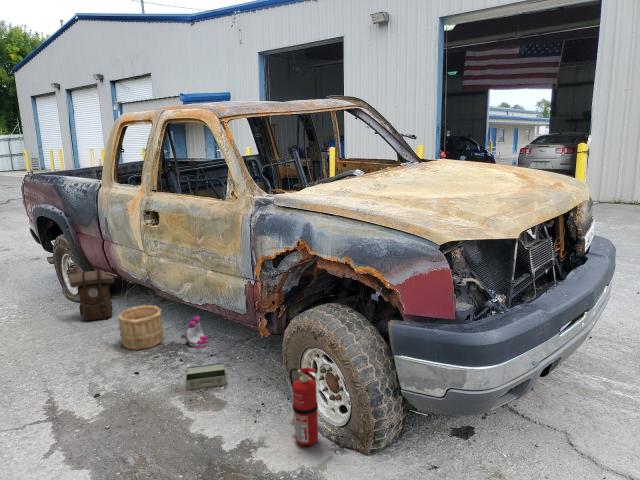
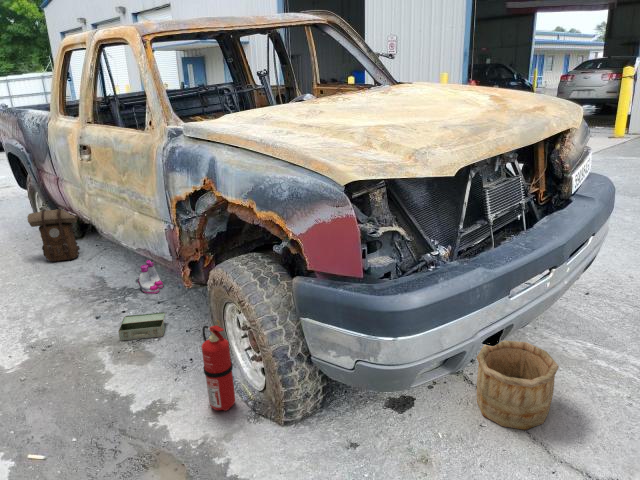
wooden bucket: present [117,305,163,350] -> present [477,340,559,430]

